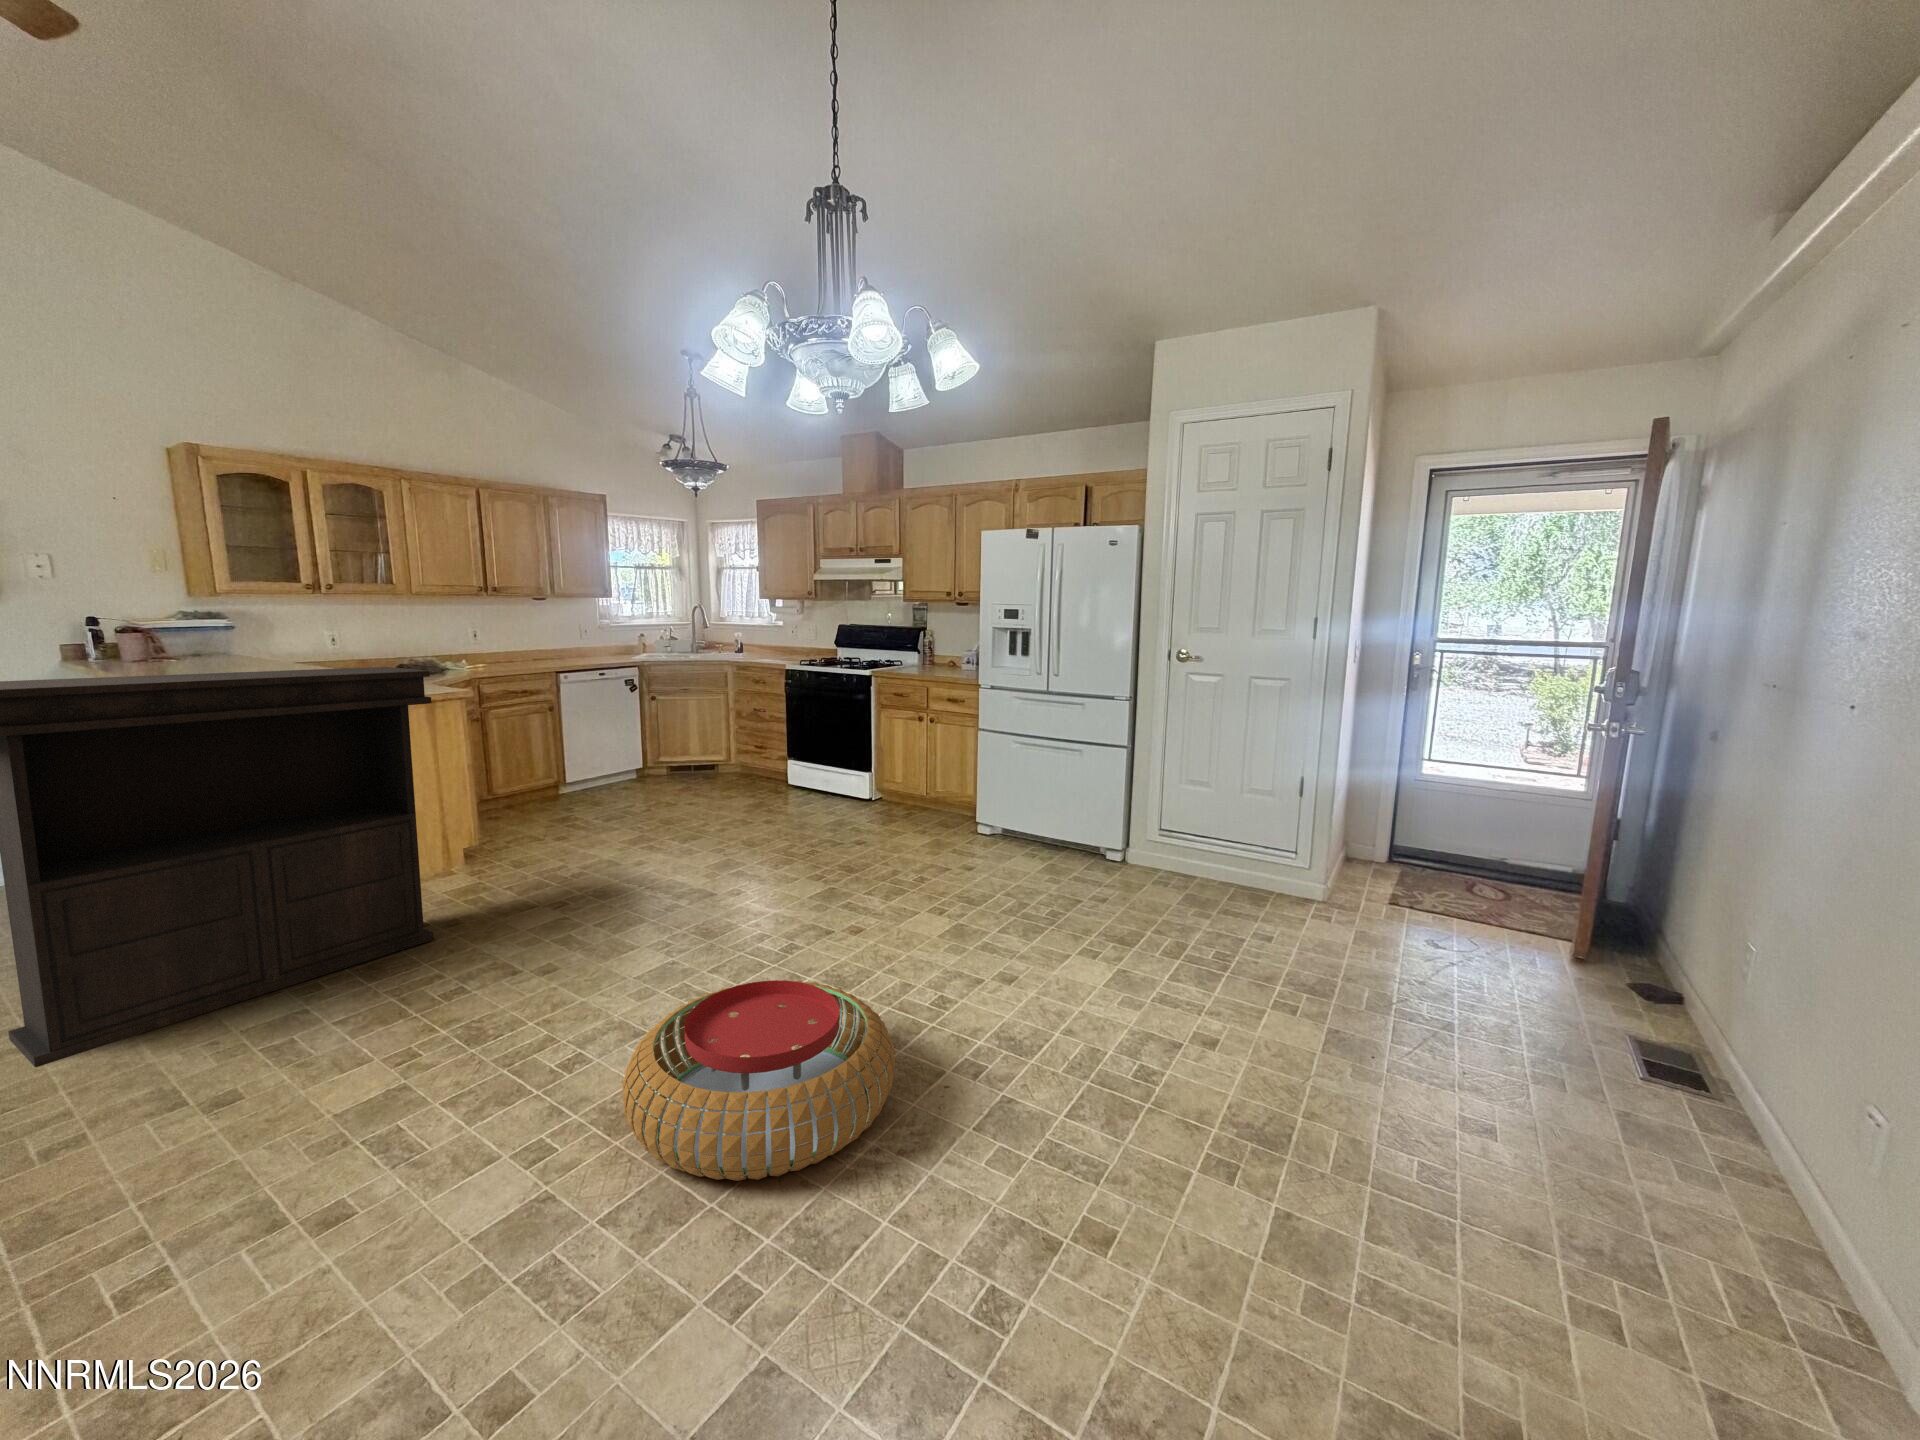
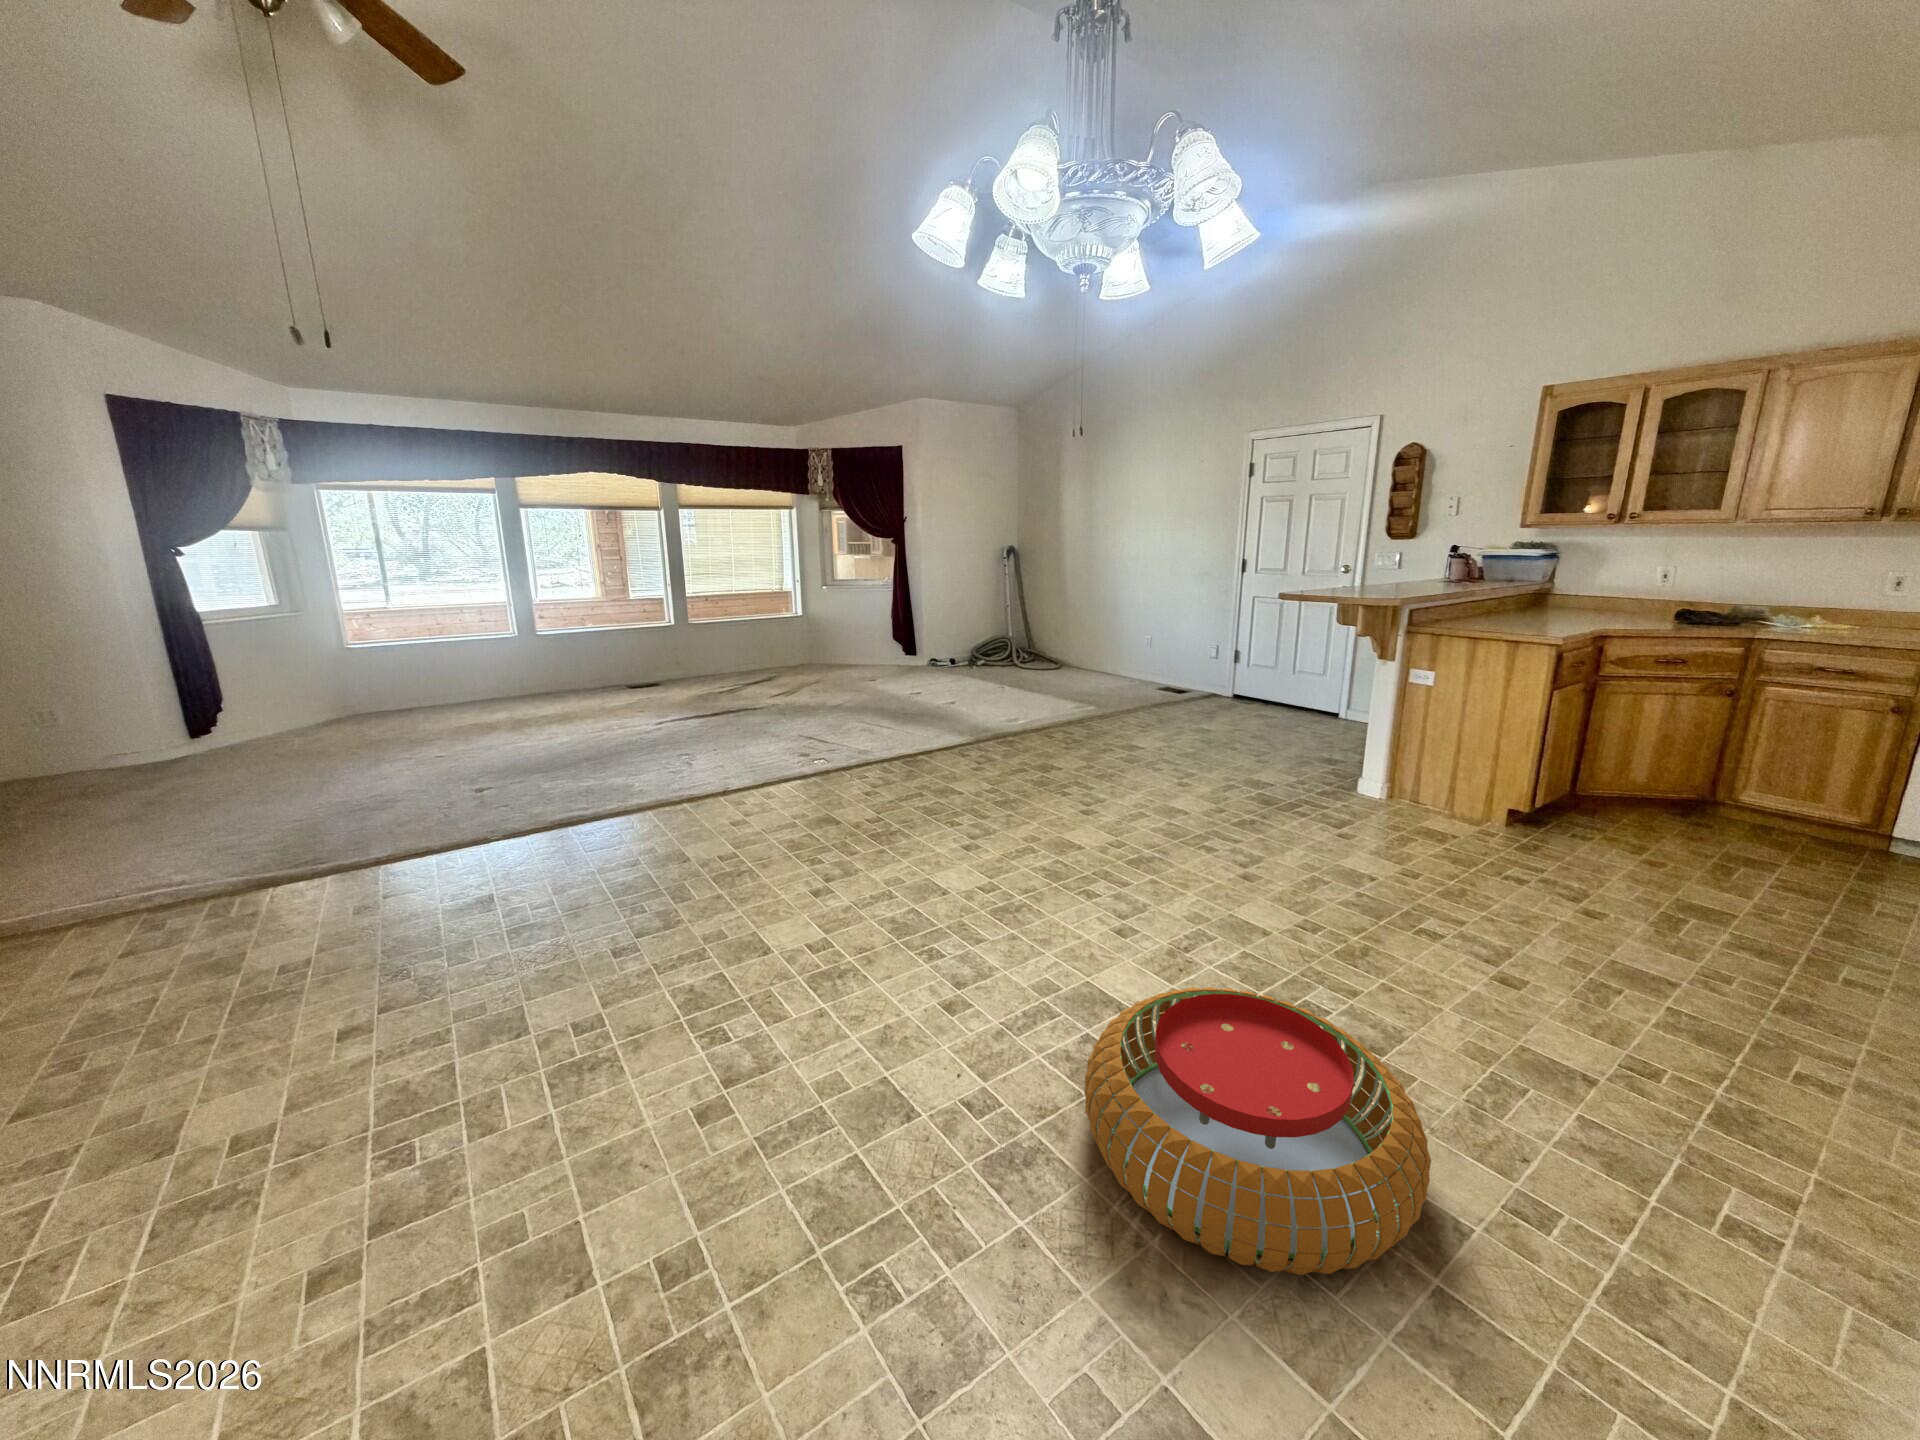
console table: present [0,667,434,1067] -> none [1276,590,1640,906]

